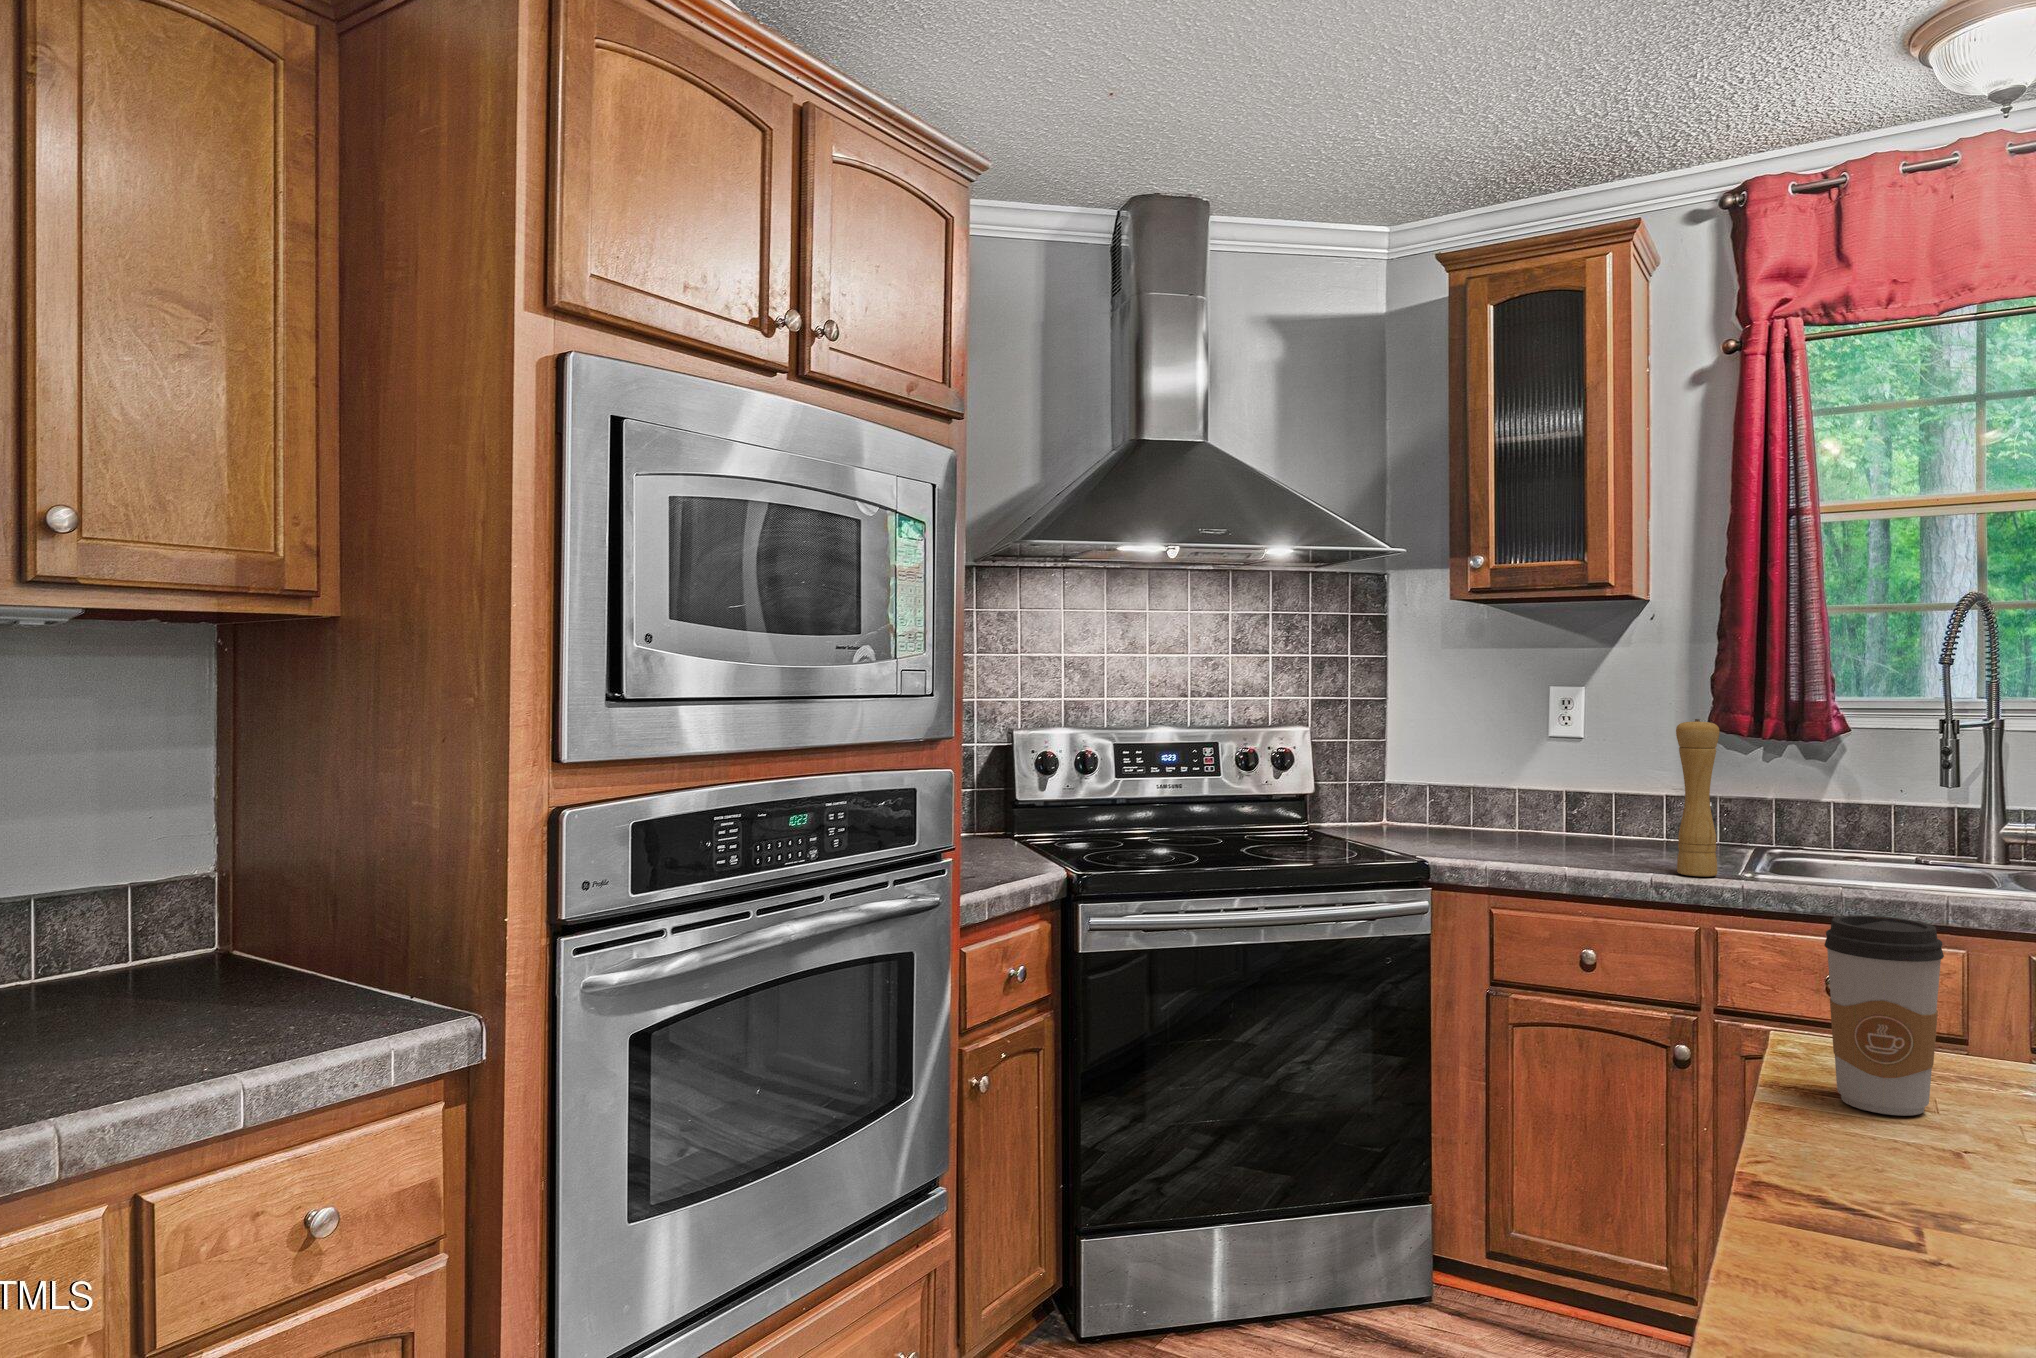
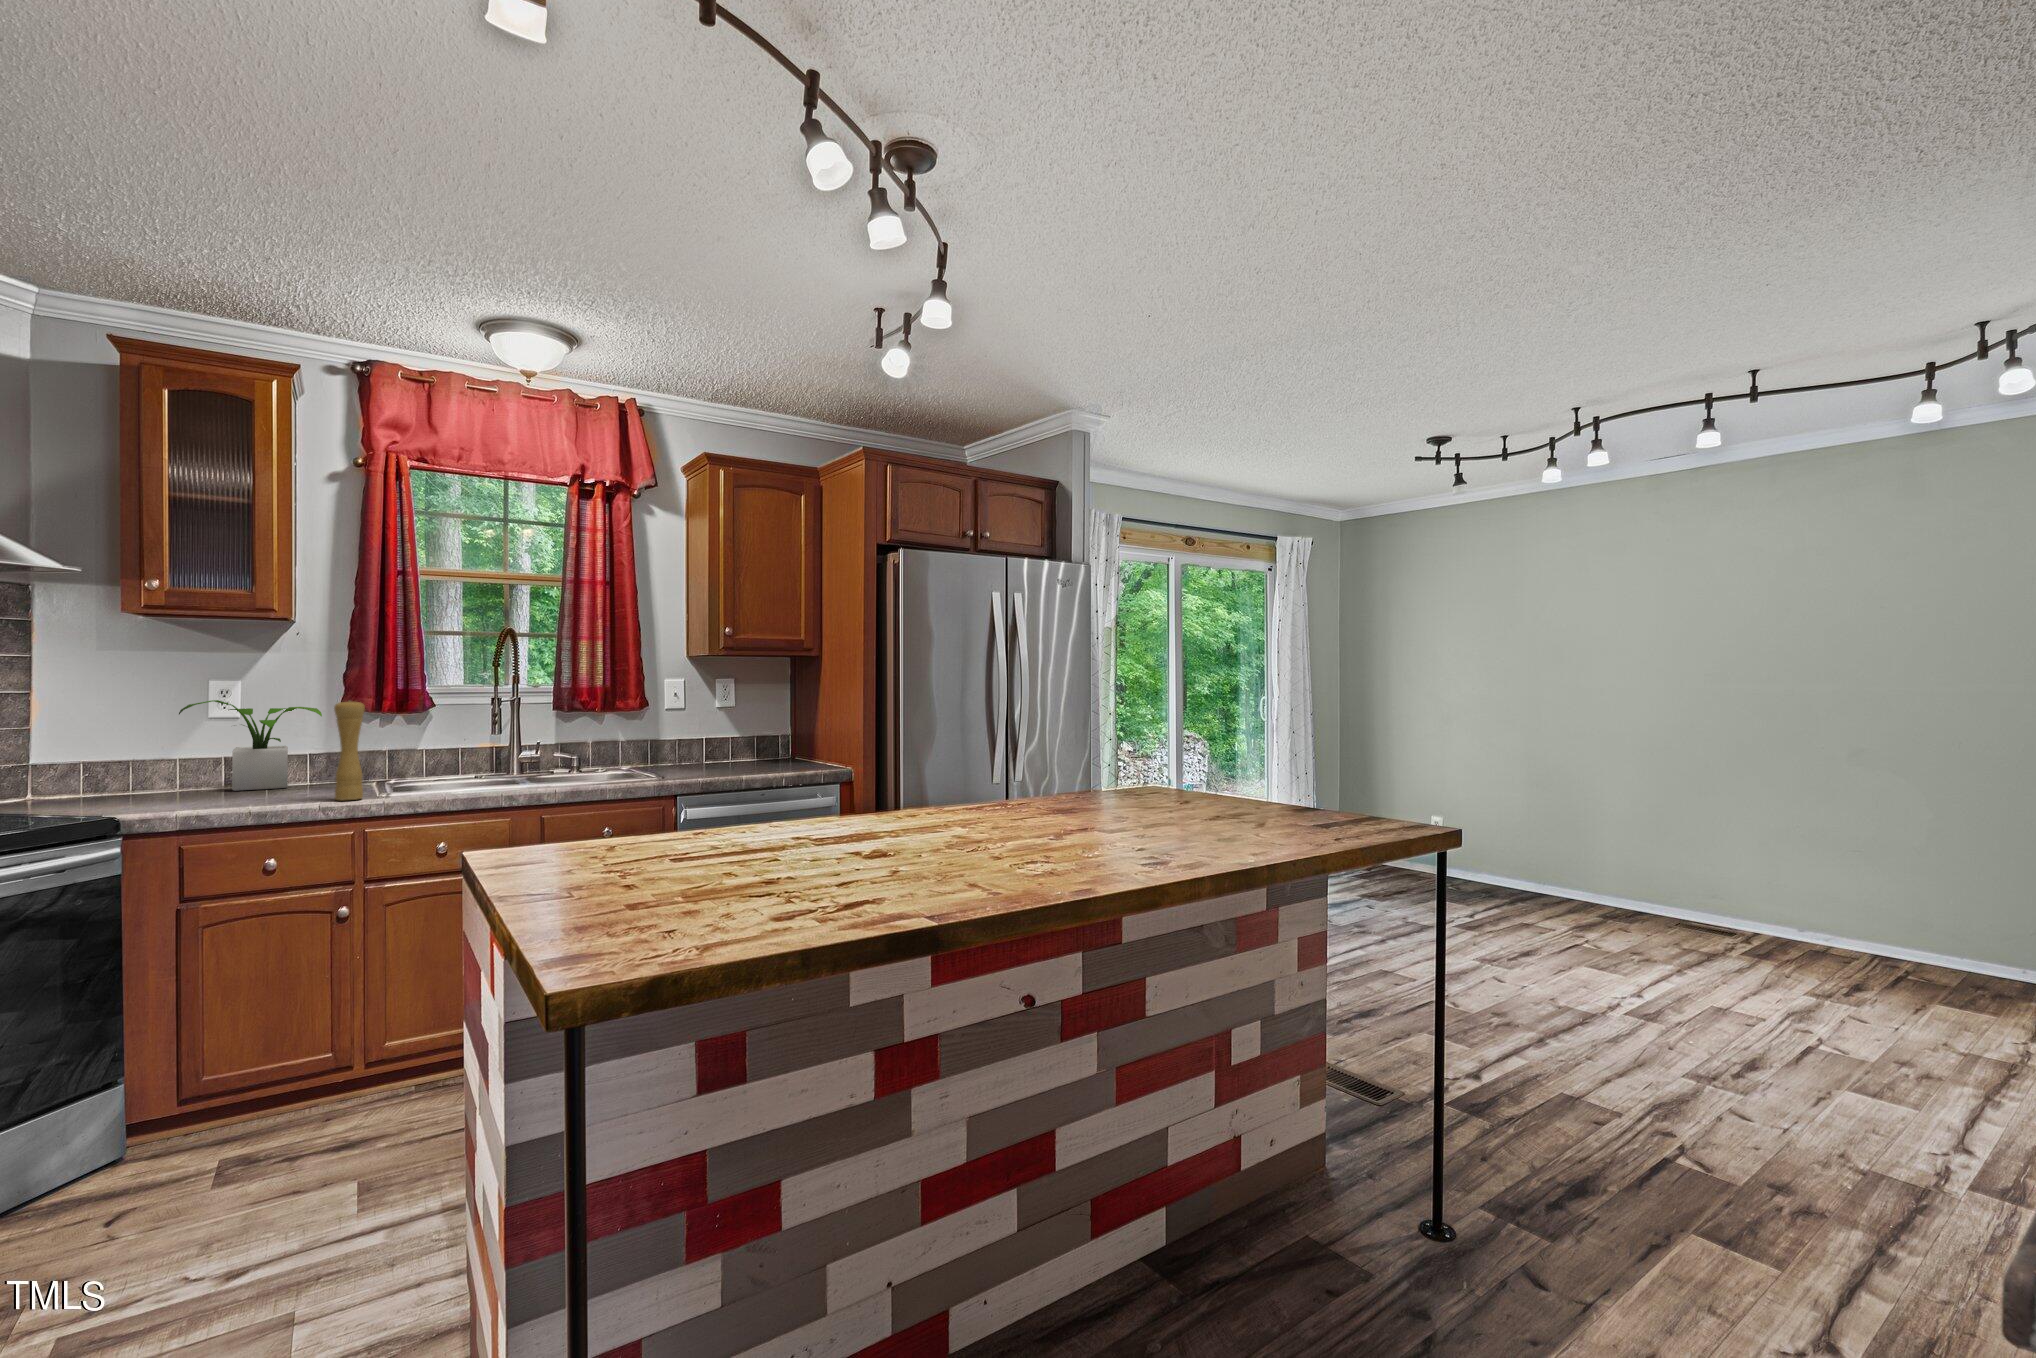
potted plant: none [1510,713,1677,843] -> present [179,700,322,791]
coffee cup: present [1824,915,1944,1116] -> none [511,779,563,867]

